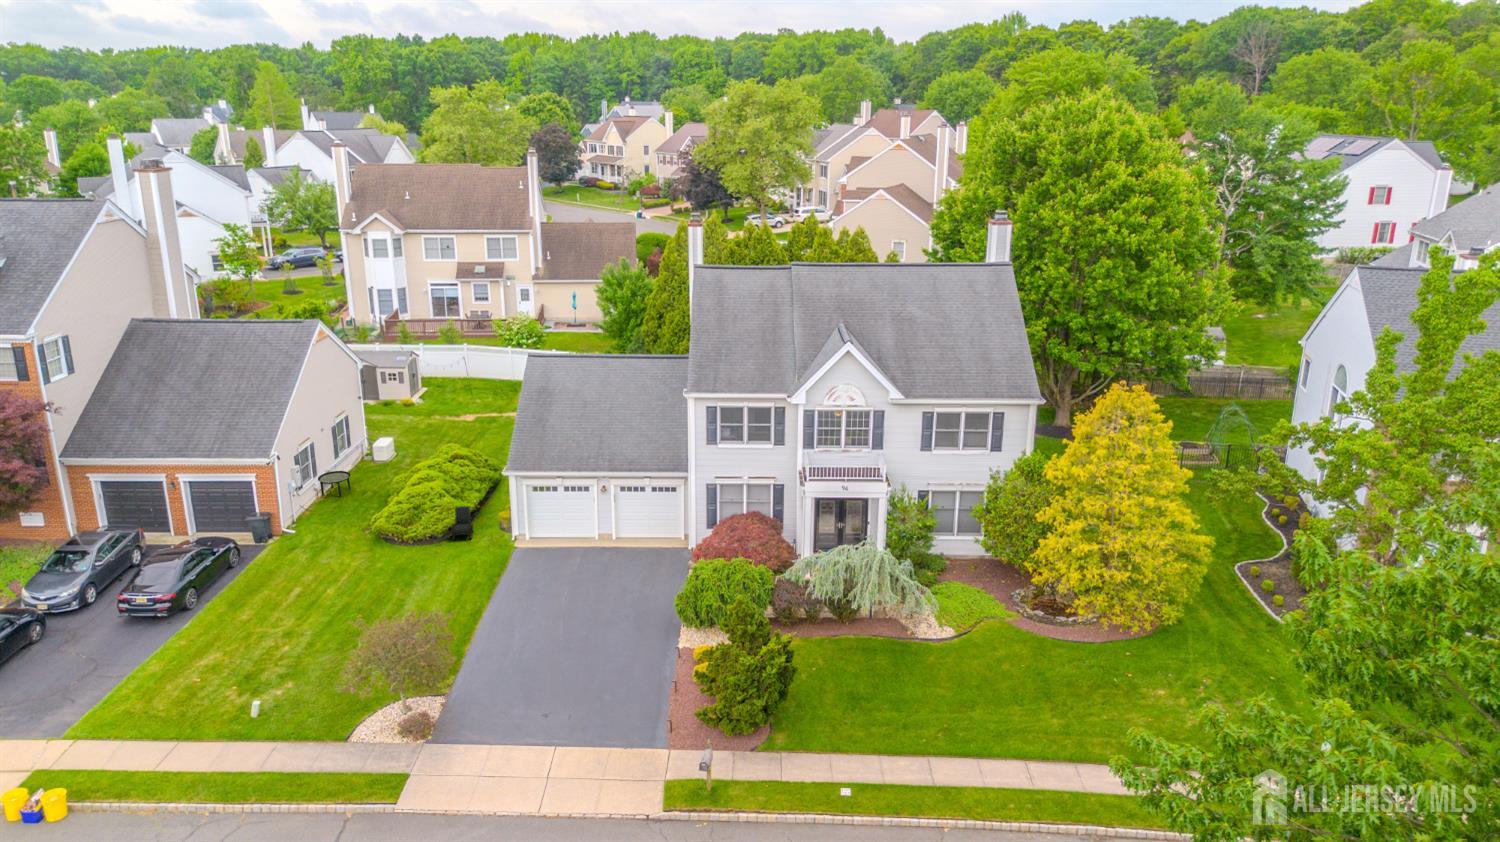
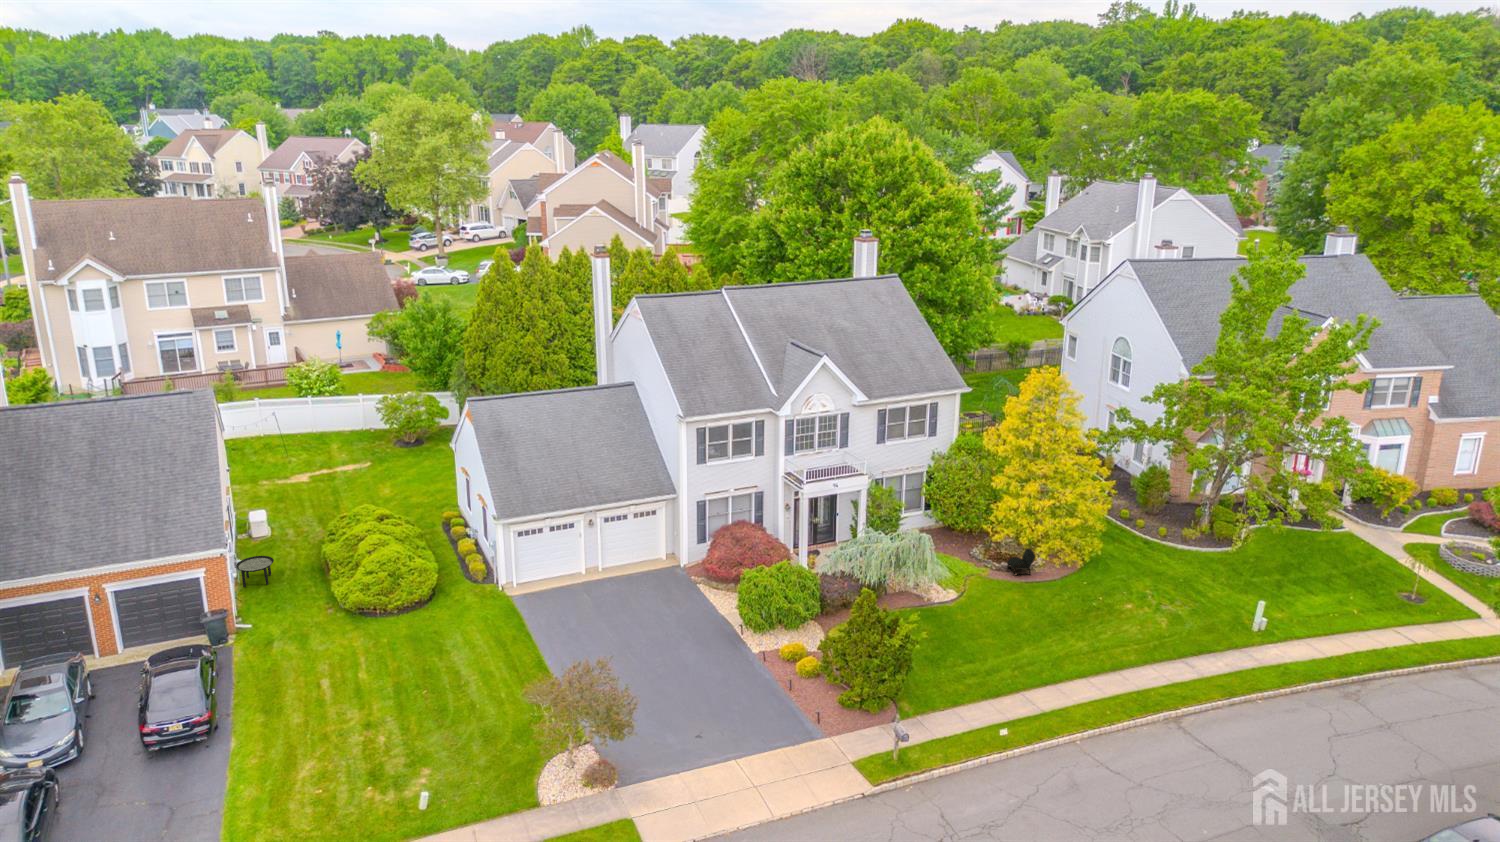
lounge chair: present [452,506,473,540] -> present [1007,549,1036,575]

